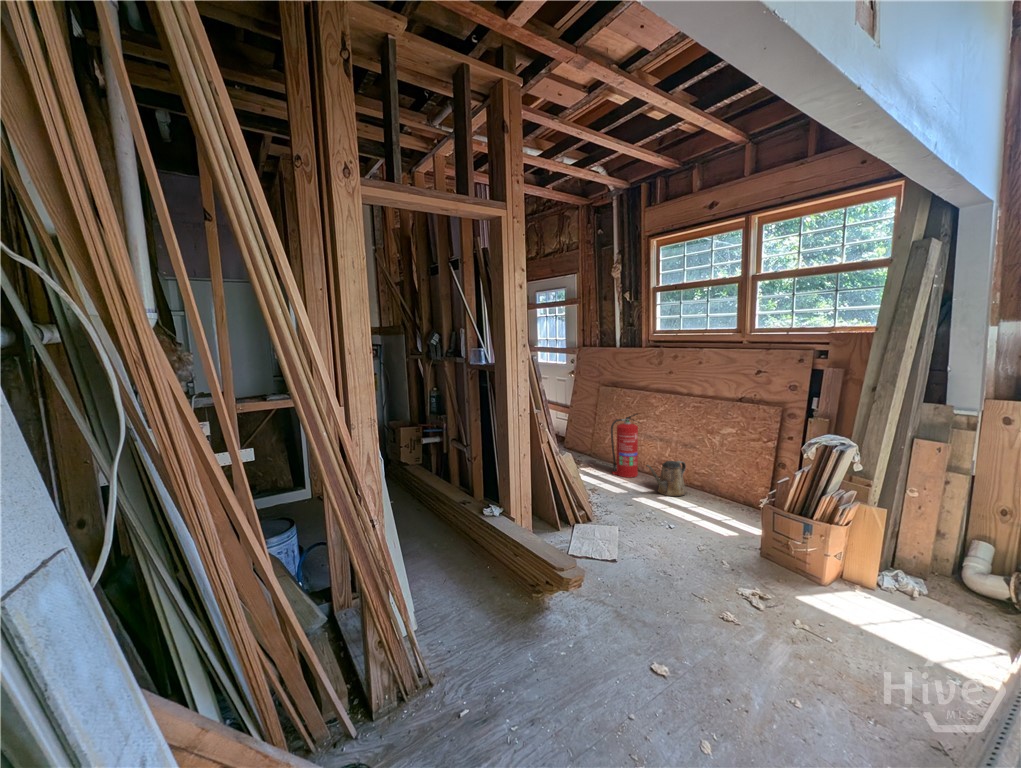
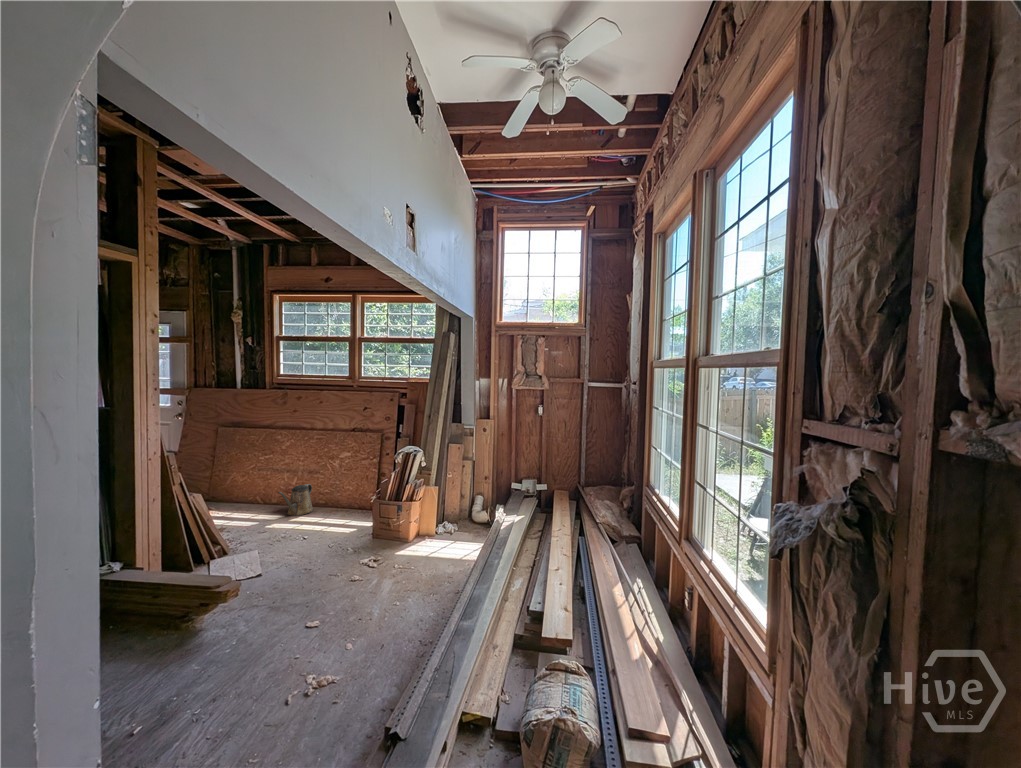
fire extinguisher: present [611,414,638,478] -> none [236,449,268,510]

